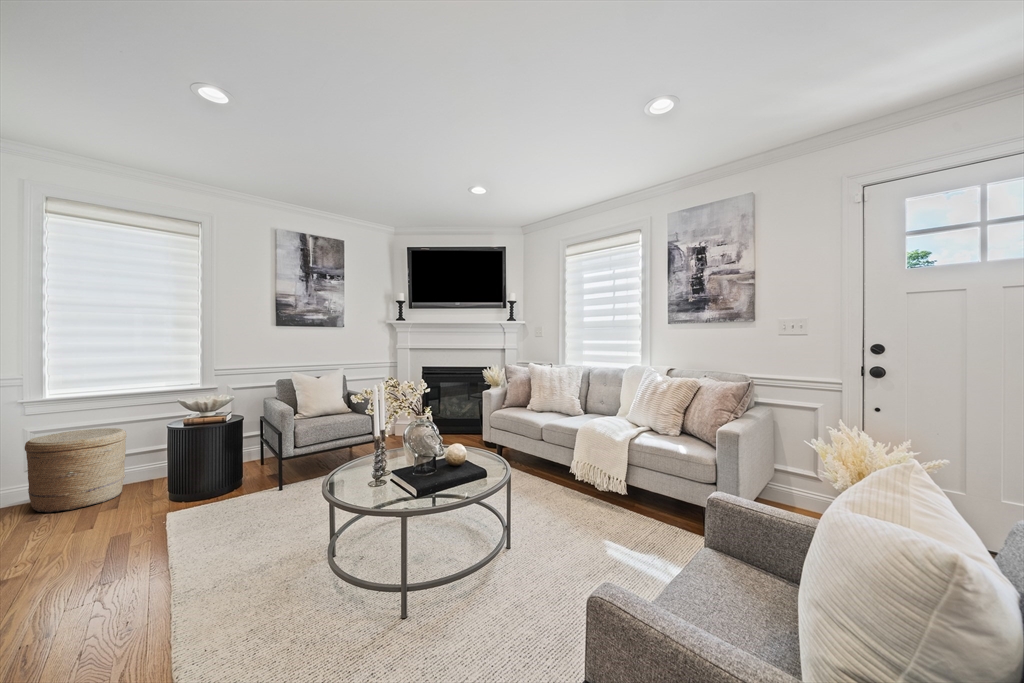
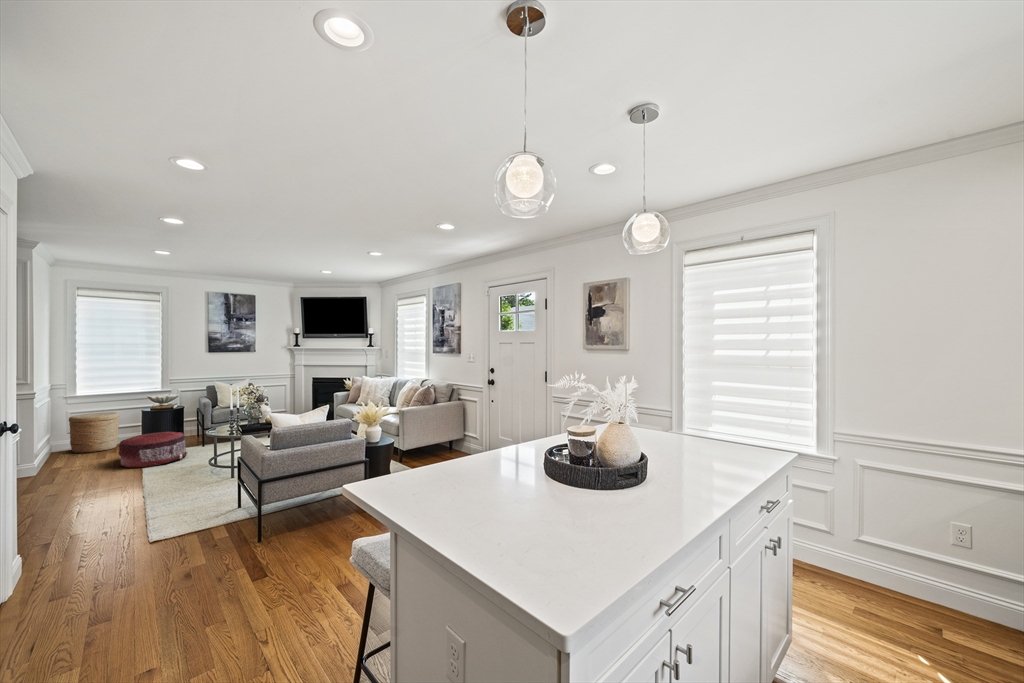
pouf: none [112,471,258,569] -> present [118,432,187,468]

